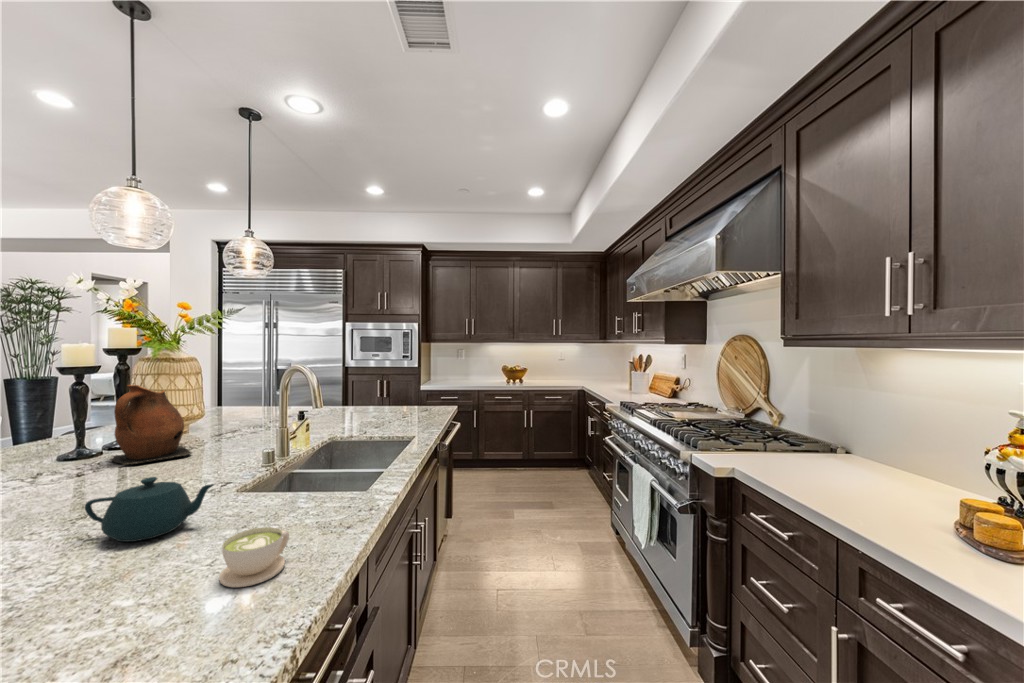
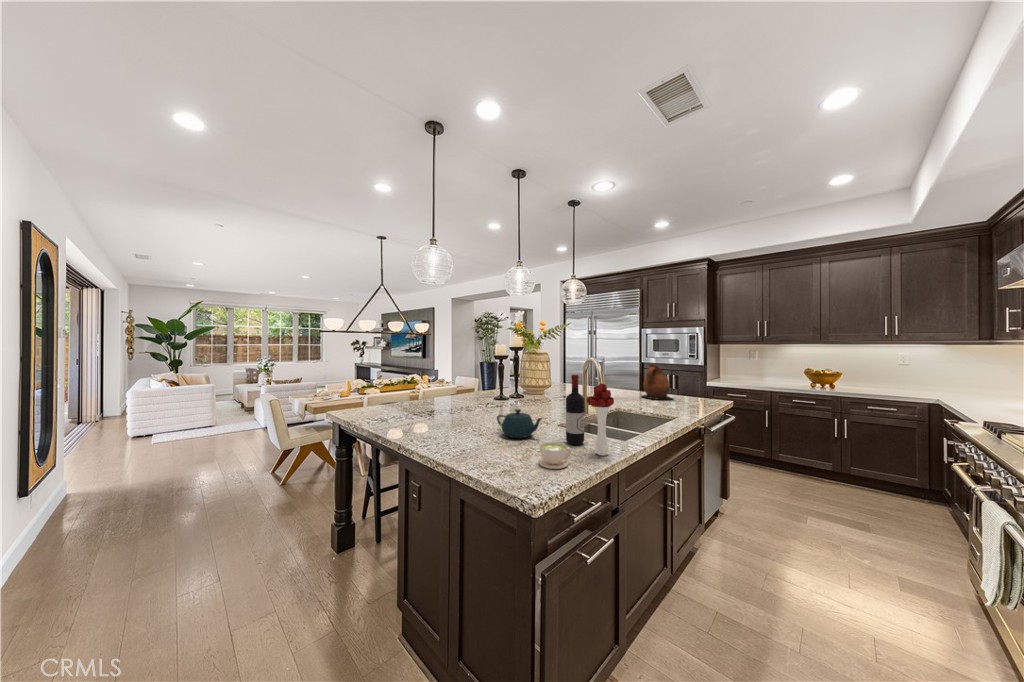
ceramic pitcher: present [111,385,192,465] -> present [643,364,674,399]
wine bottle: none [265,397,300,519] -> present [566,375,584,445]
flower bouquet: none [311,408,356,525] -> present [587,384,614,456]

